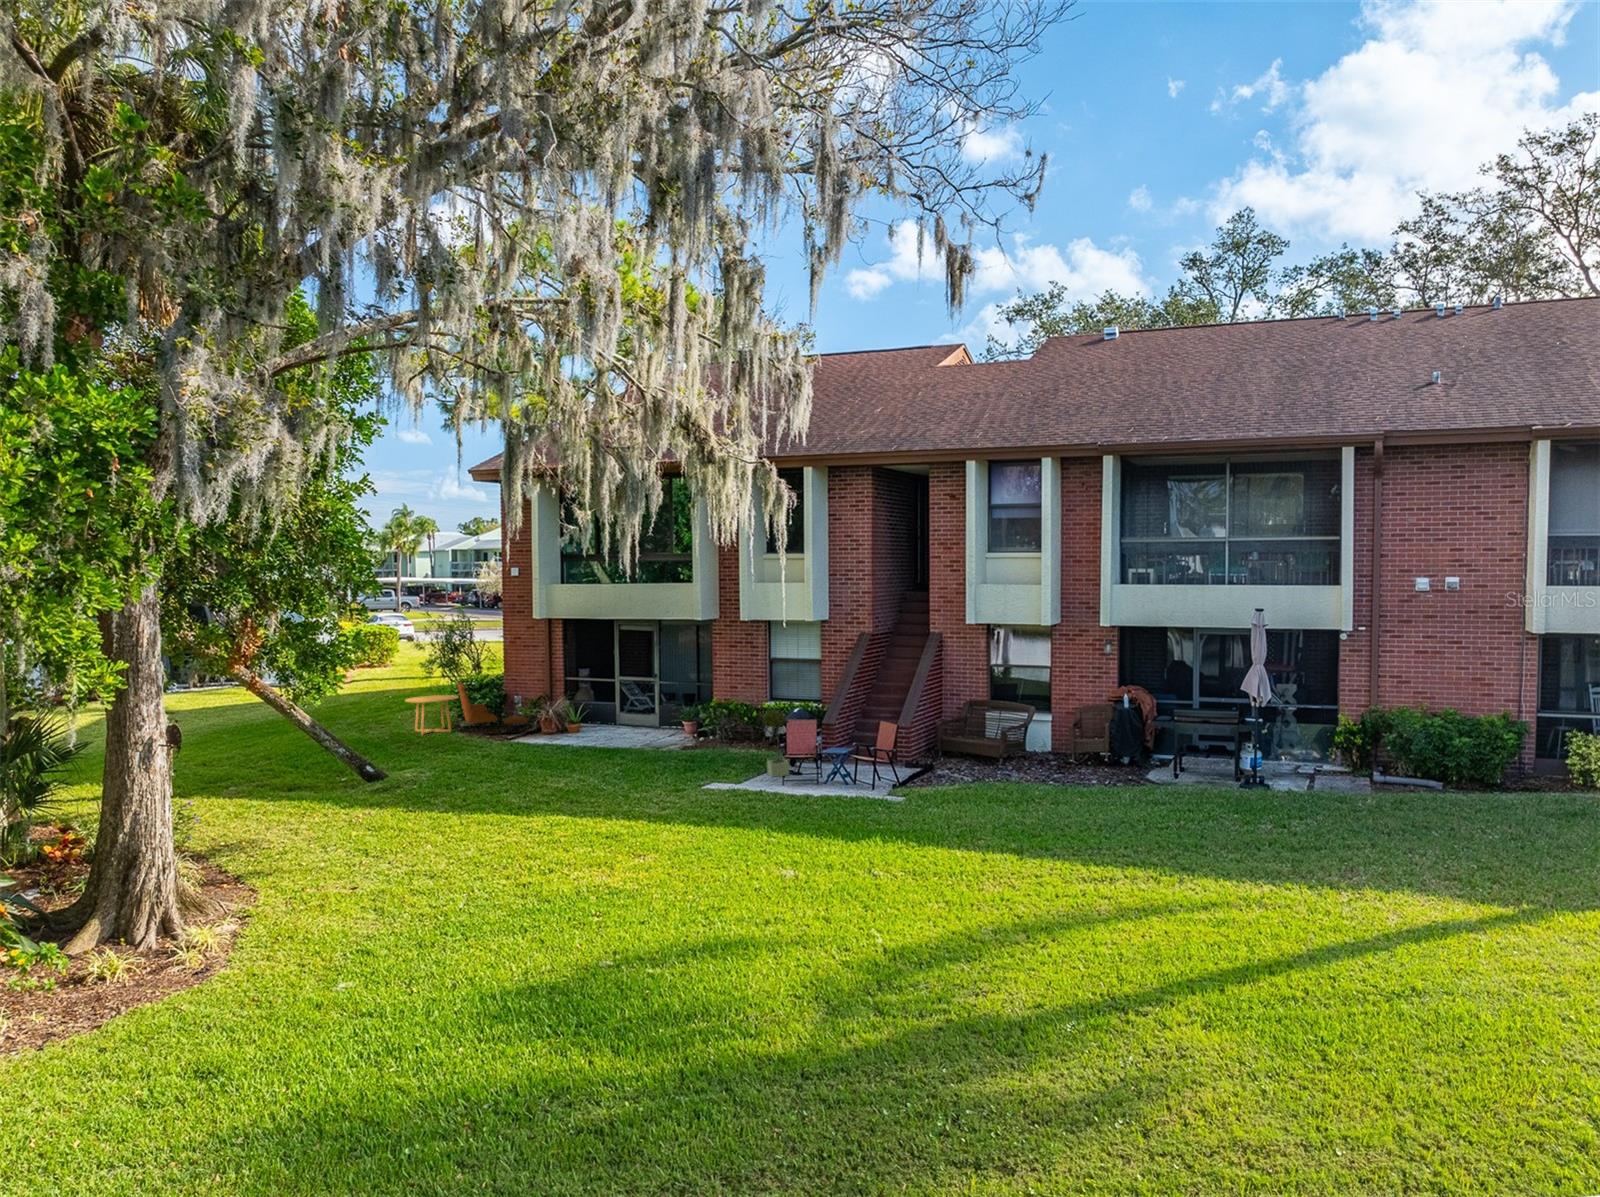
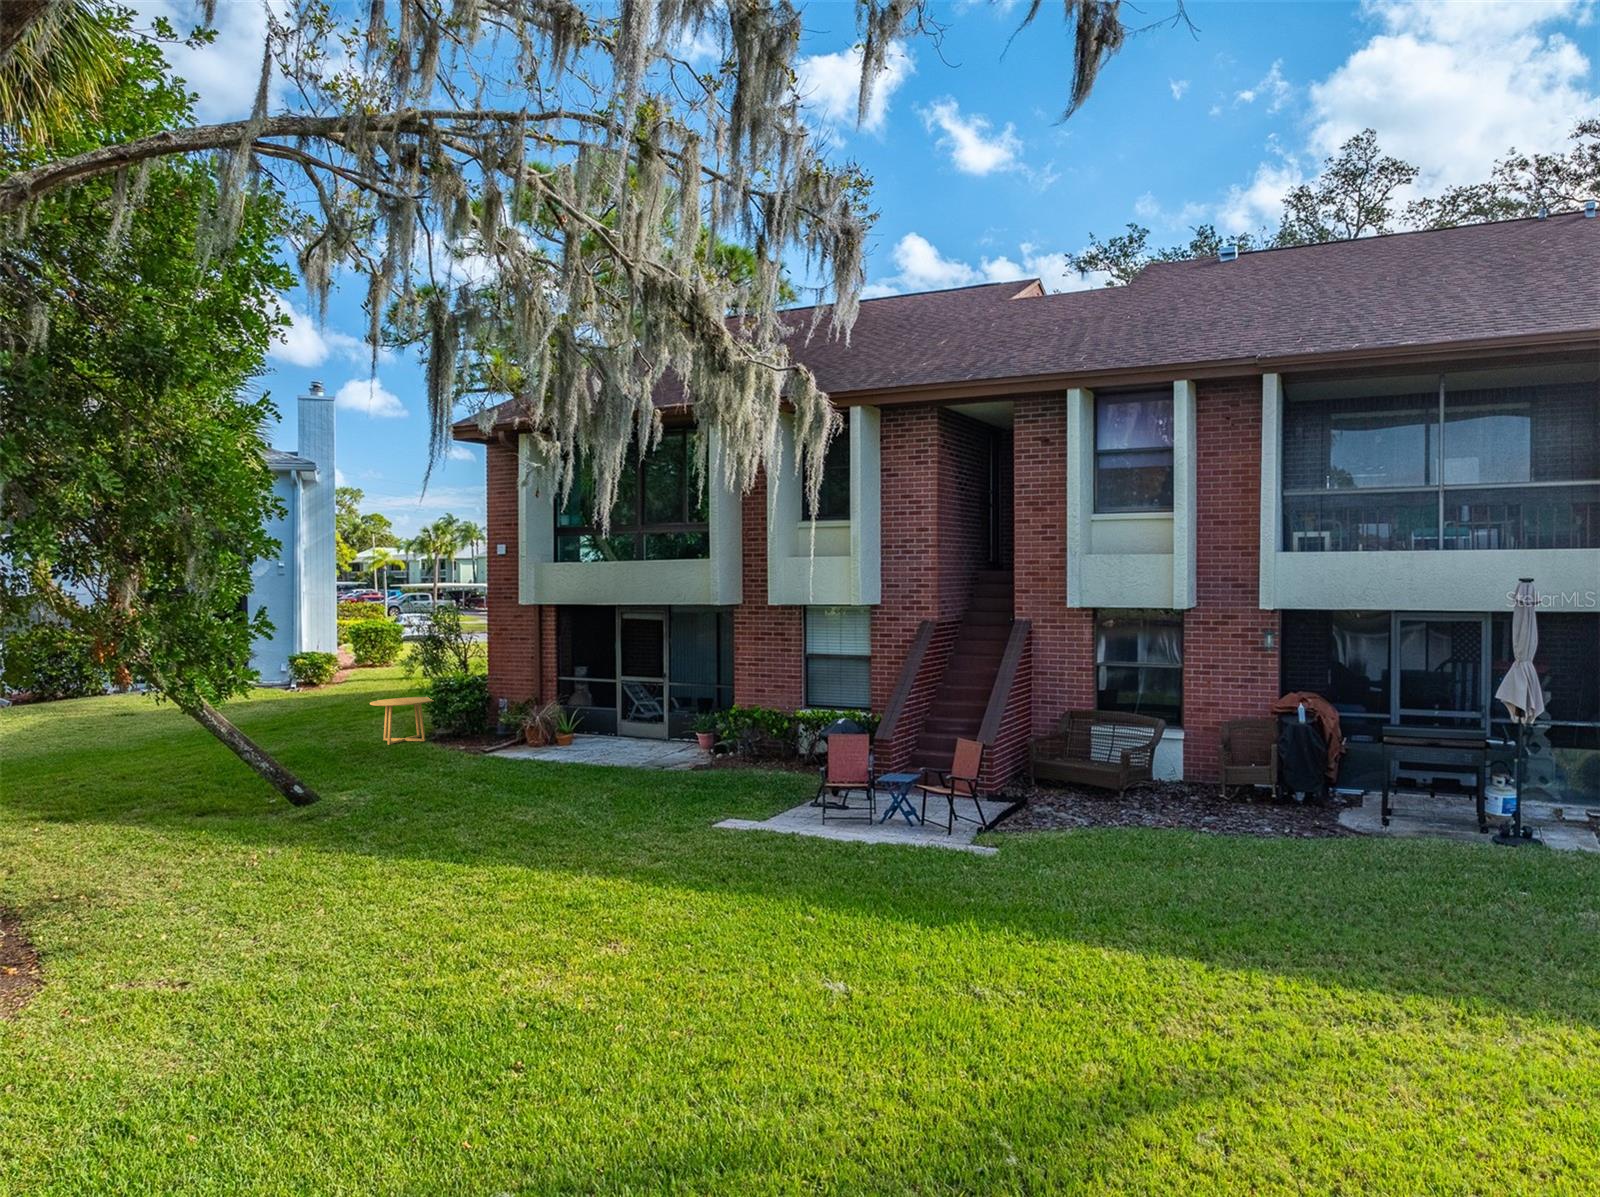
lounge chair: present [458,682,527,737] -> none [428,682,515,749]
potted tree: present [762,710,789,777] -> none [794,719,833,815]

